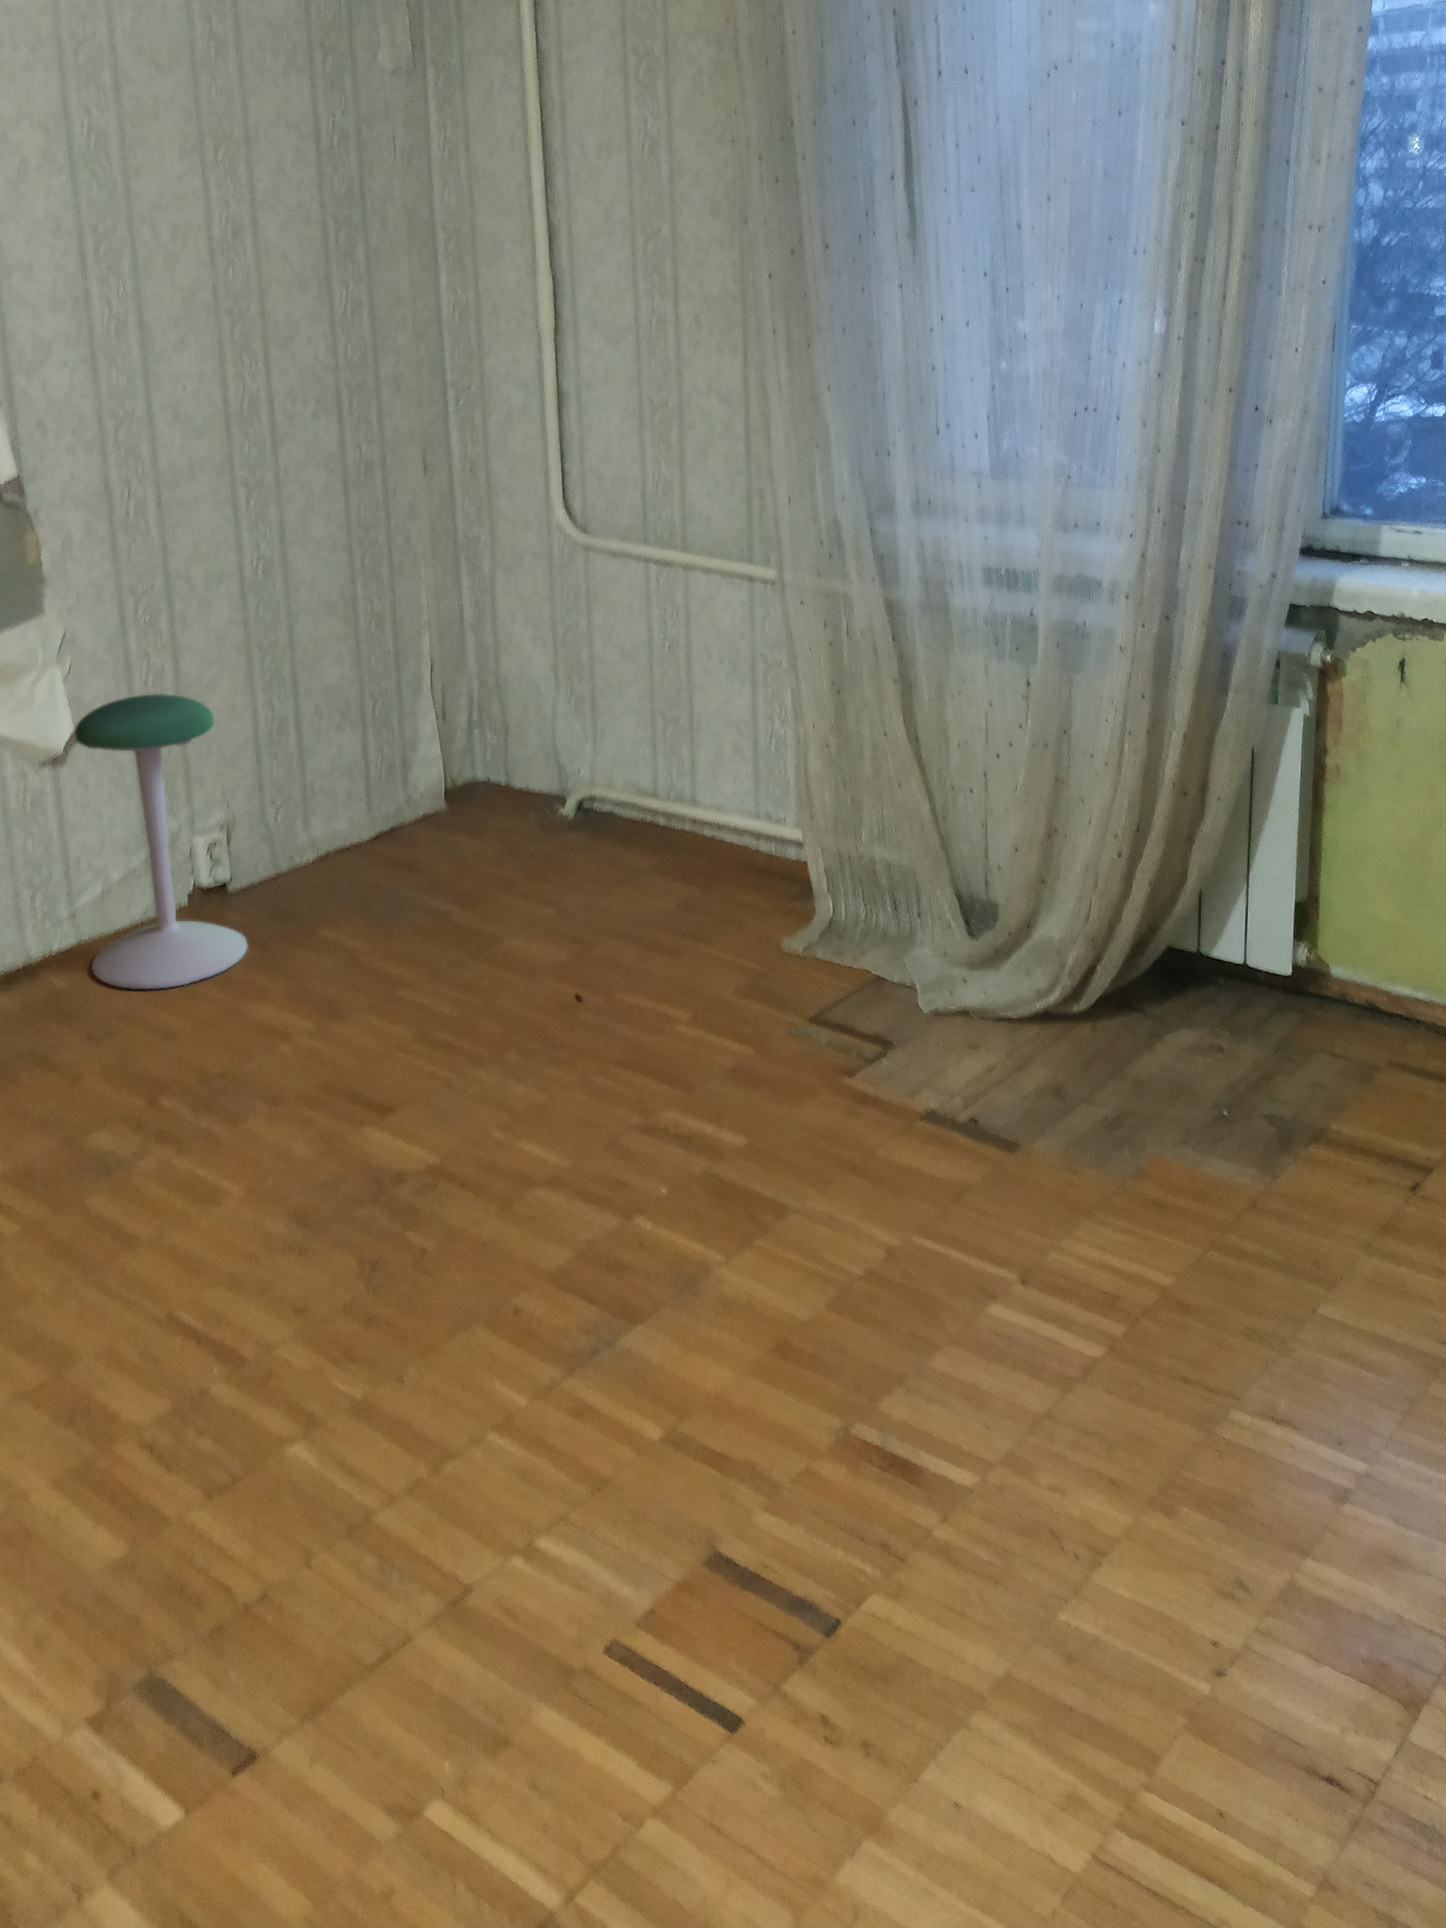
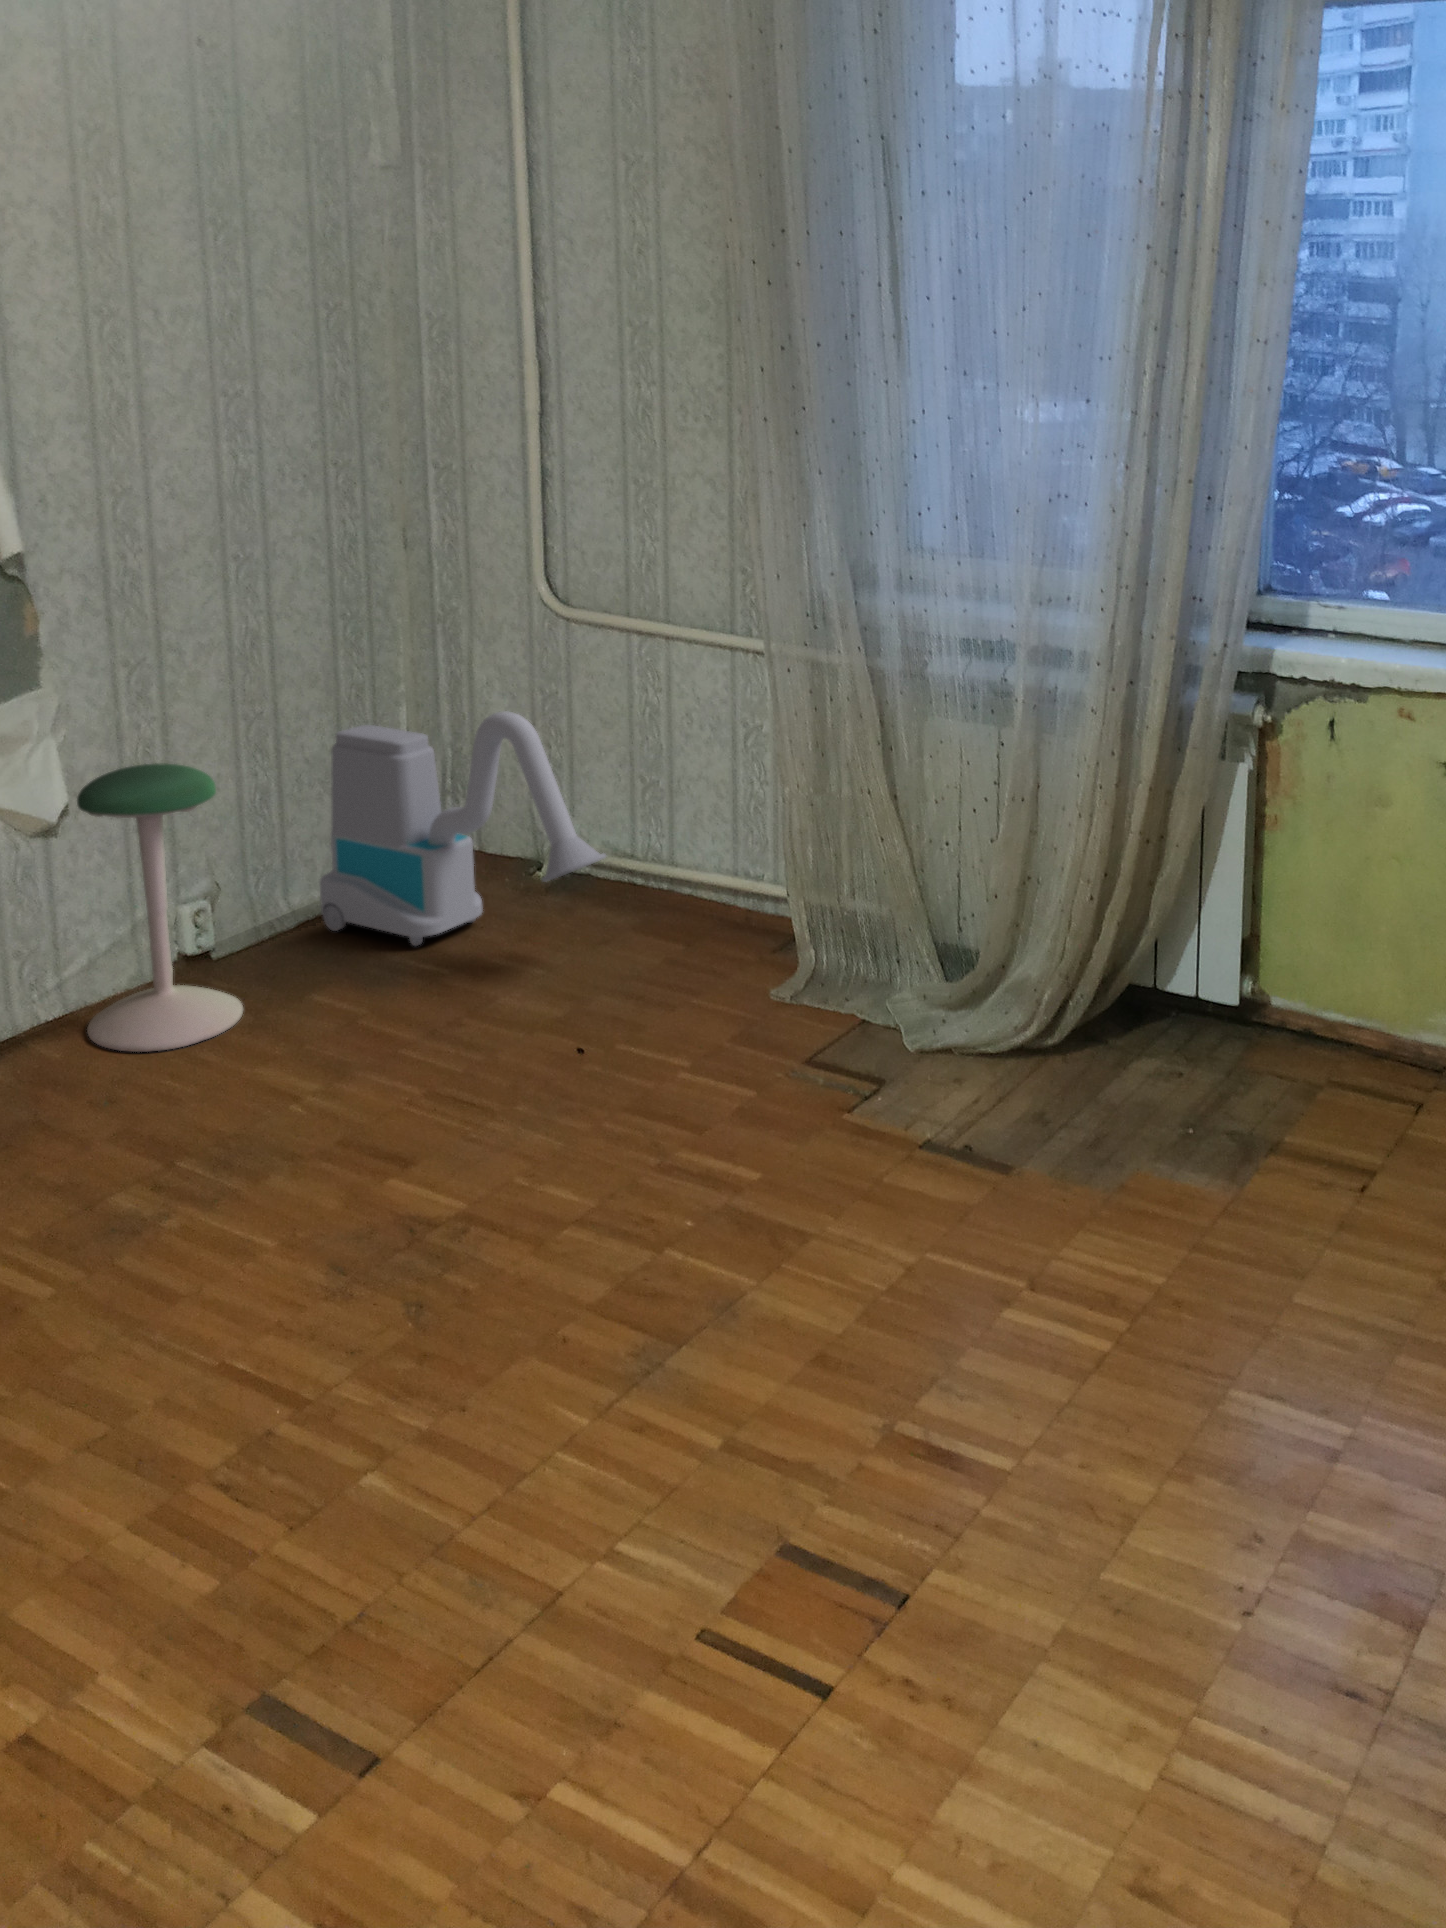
vacuum cleaner: none [335,640,620,884] -> present [320,711,606,946]

